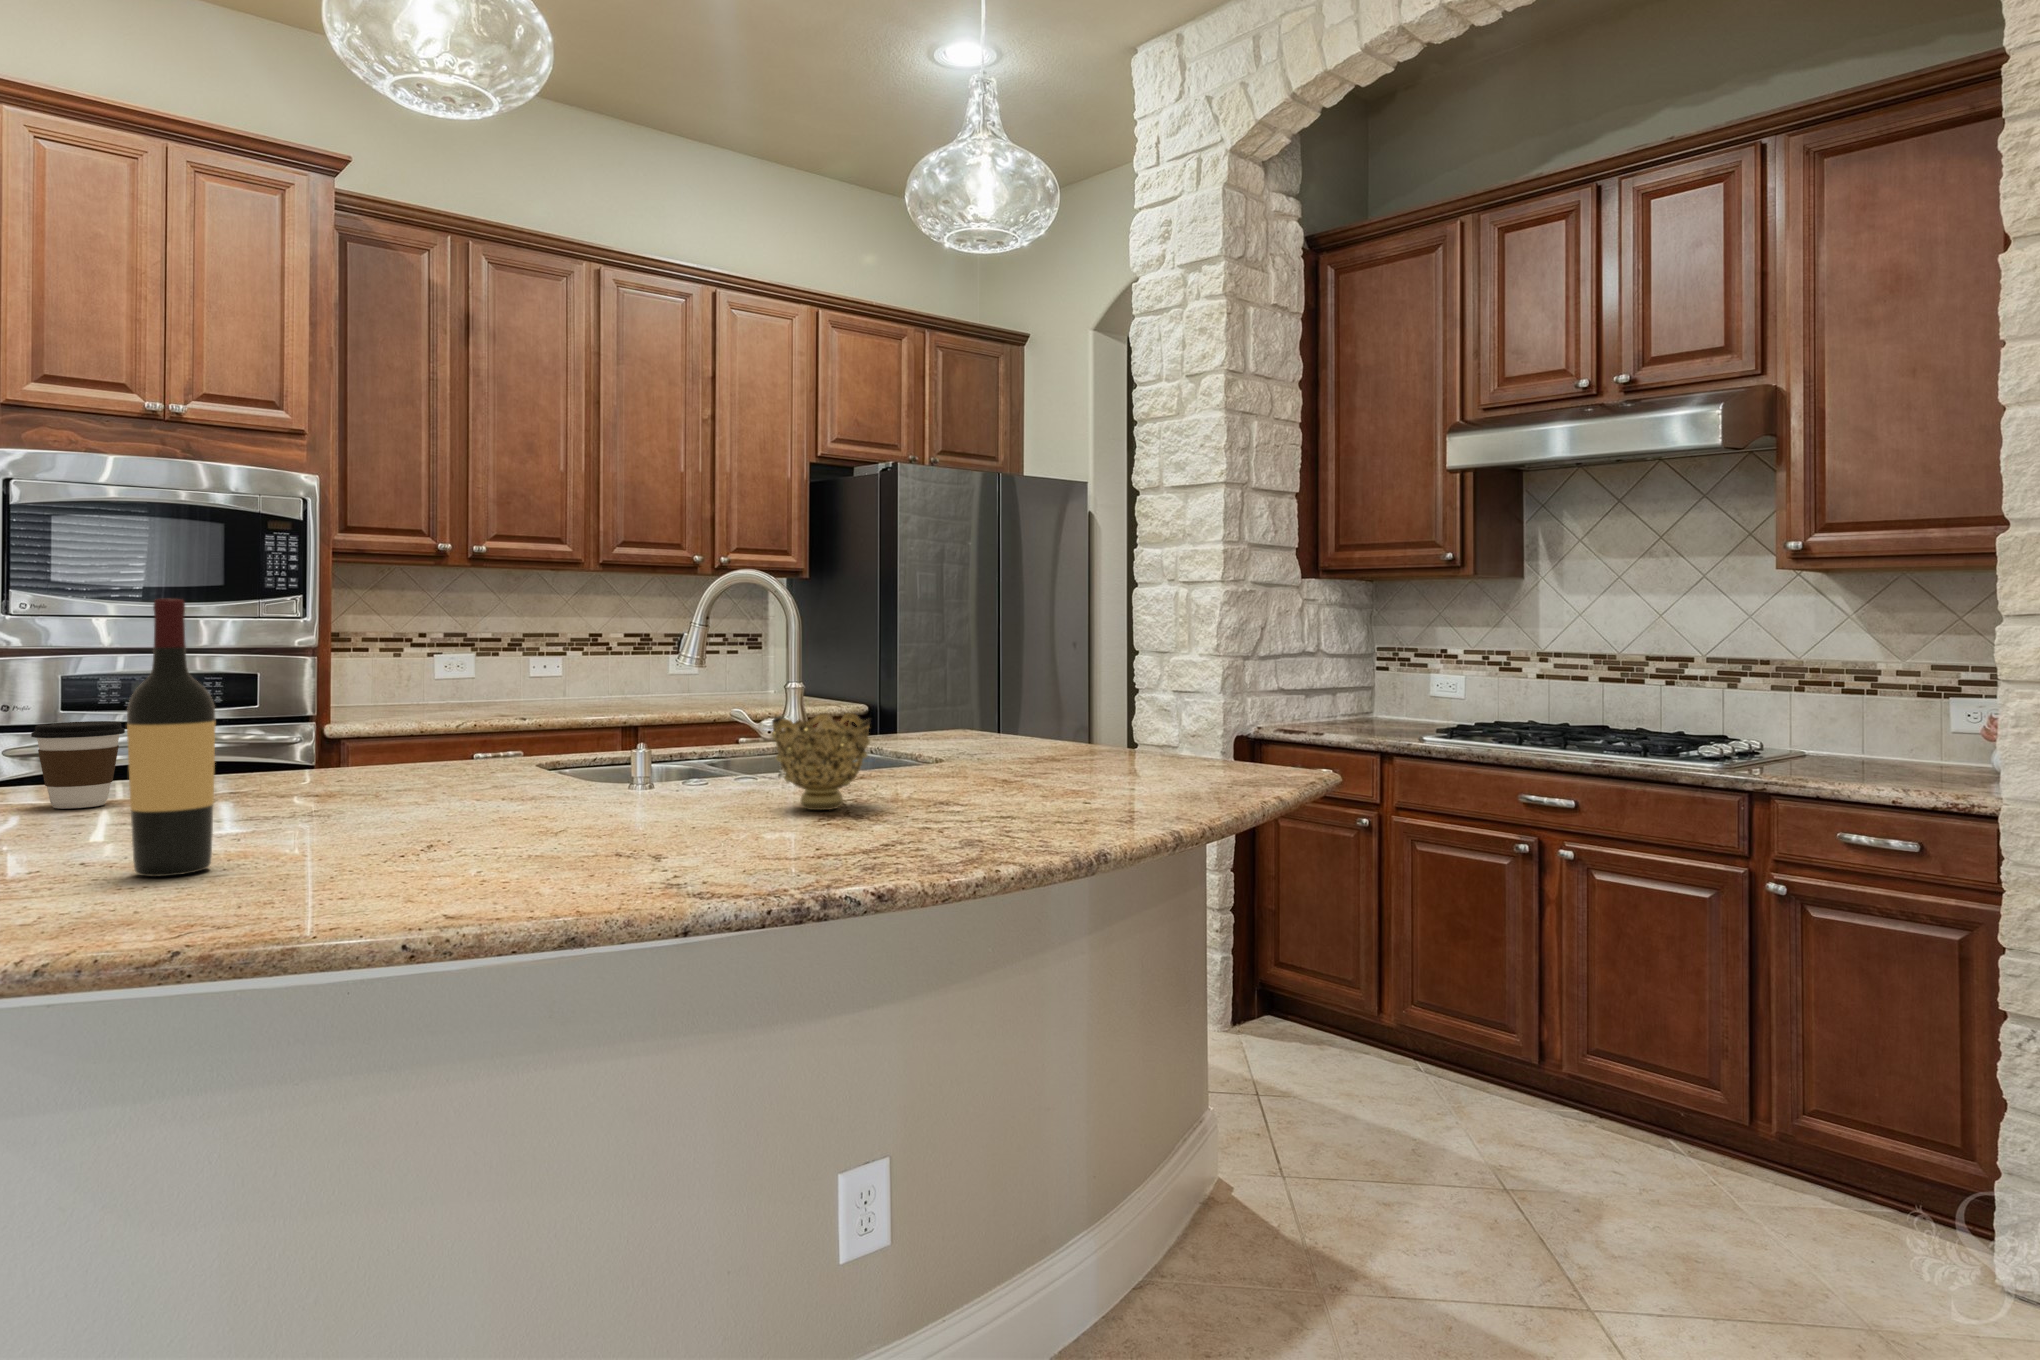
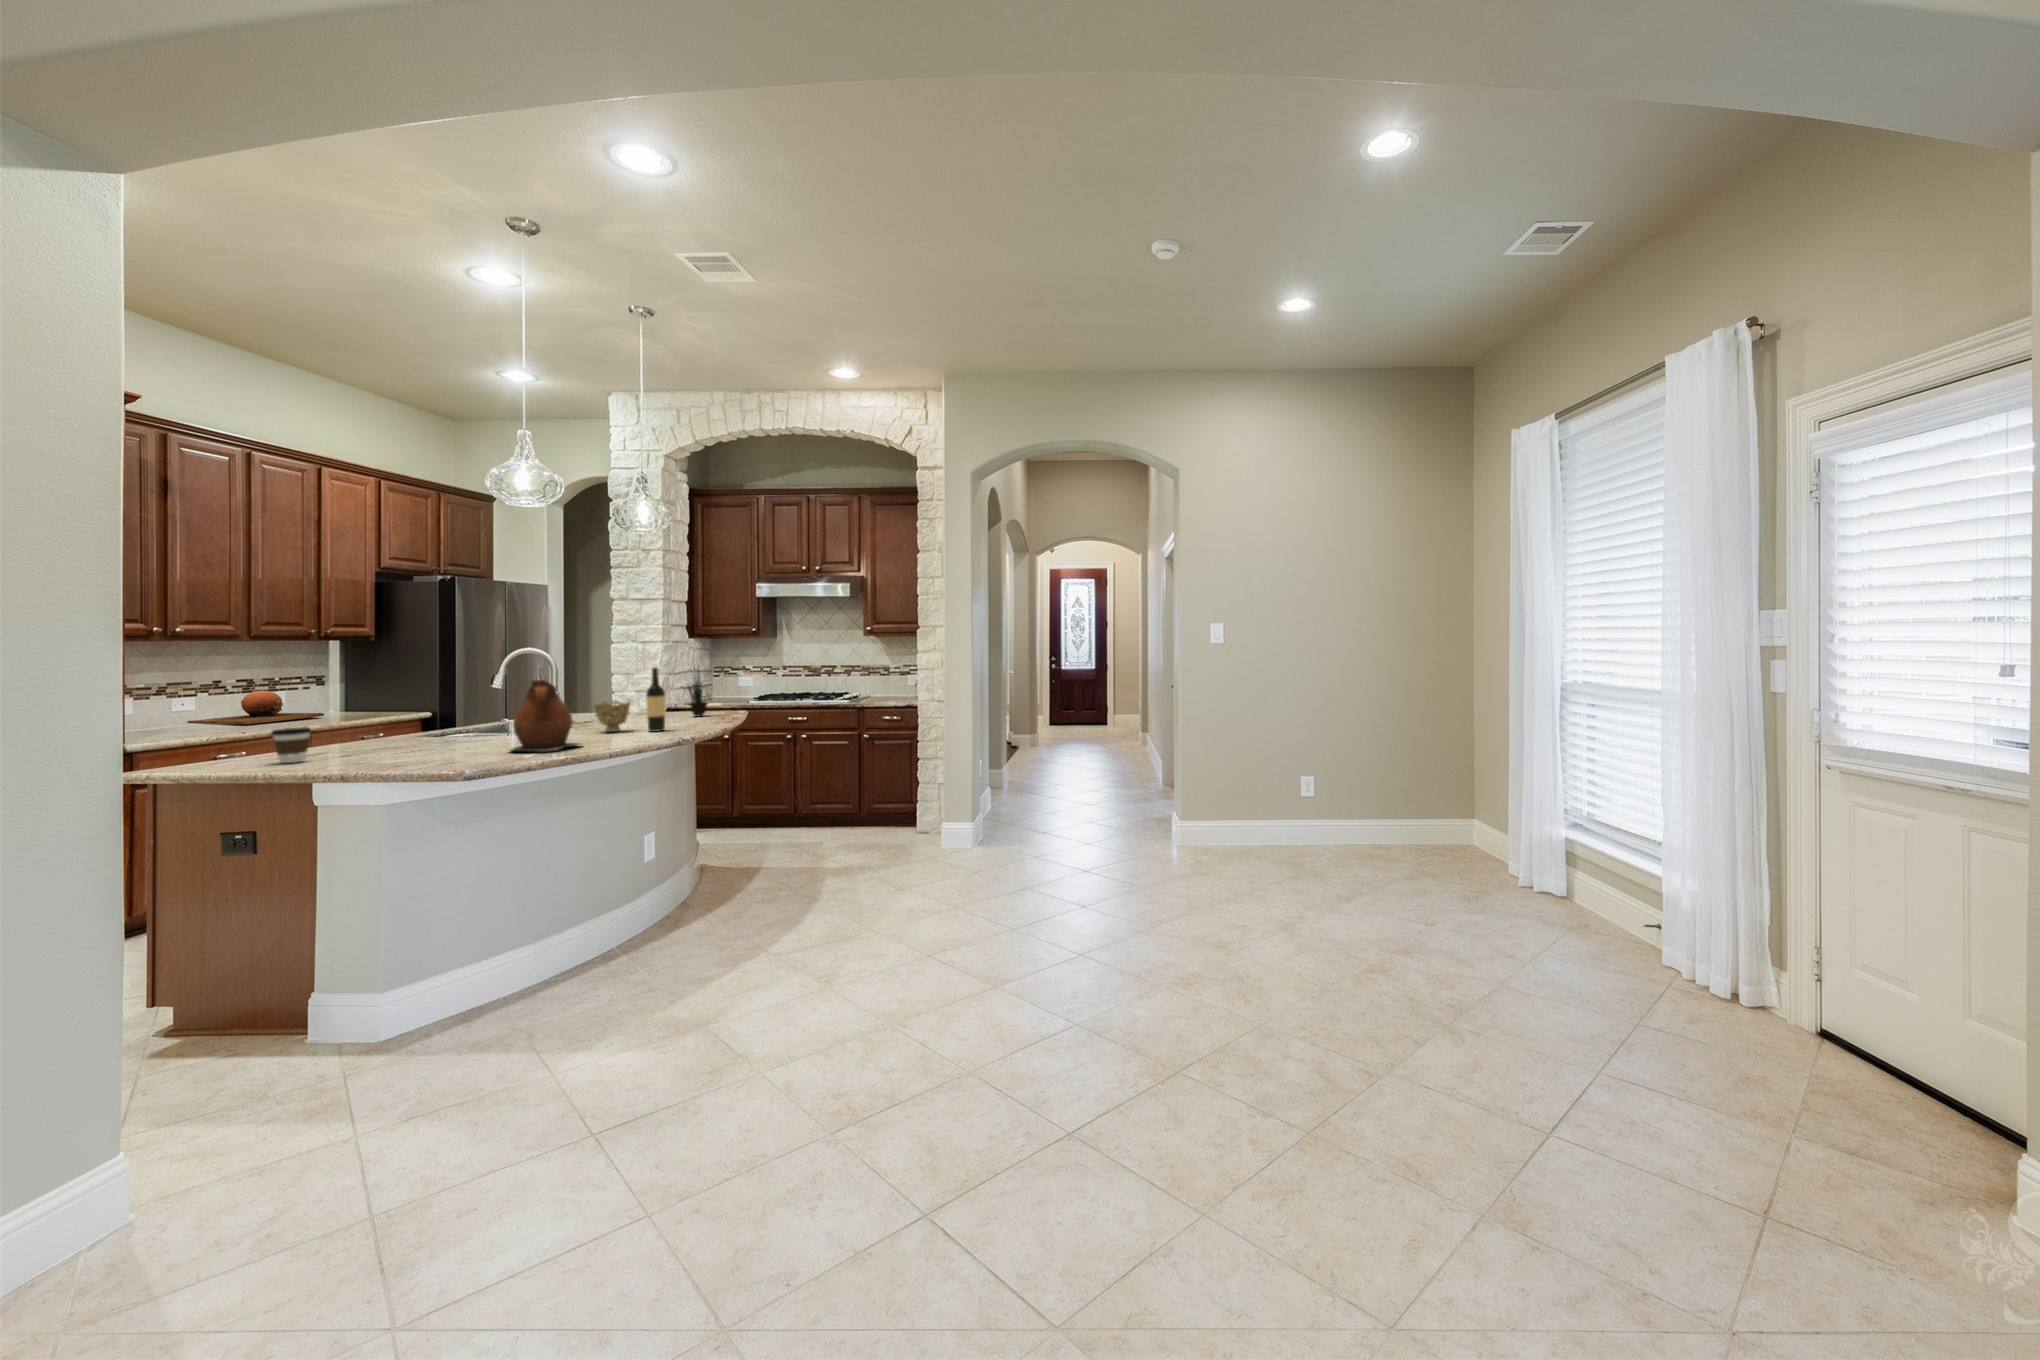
potted plant: none [1111,588,1214,780] -> present [688,670,707,717]
wine bottle: present [127,599,216,877] -> present [646,667,665,732]
ceramic pitcher: none [318,619,547,872] -> present [511,680,579,752]
chopping board: none [539,656,694,710] -> present [187,691,324,725]

